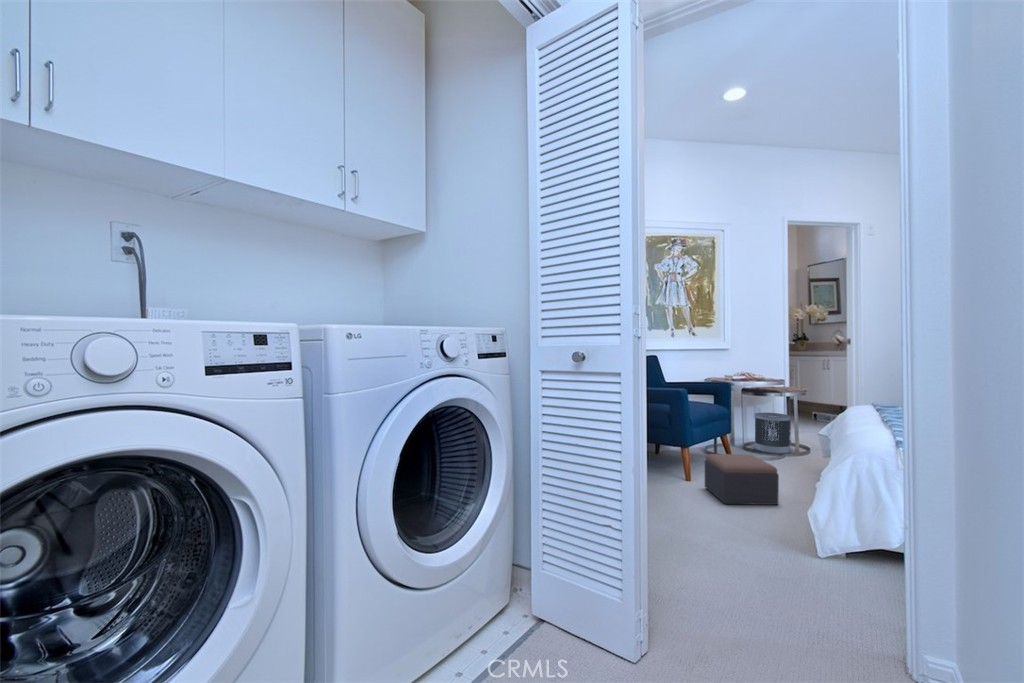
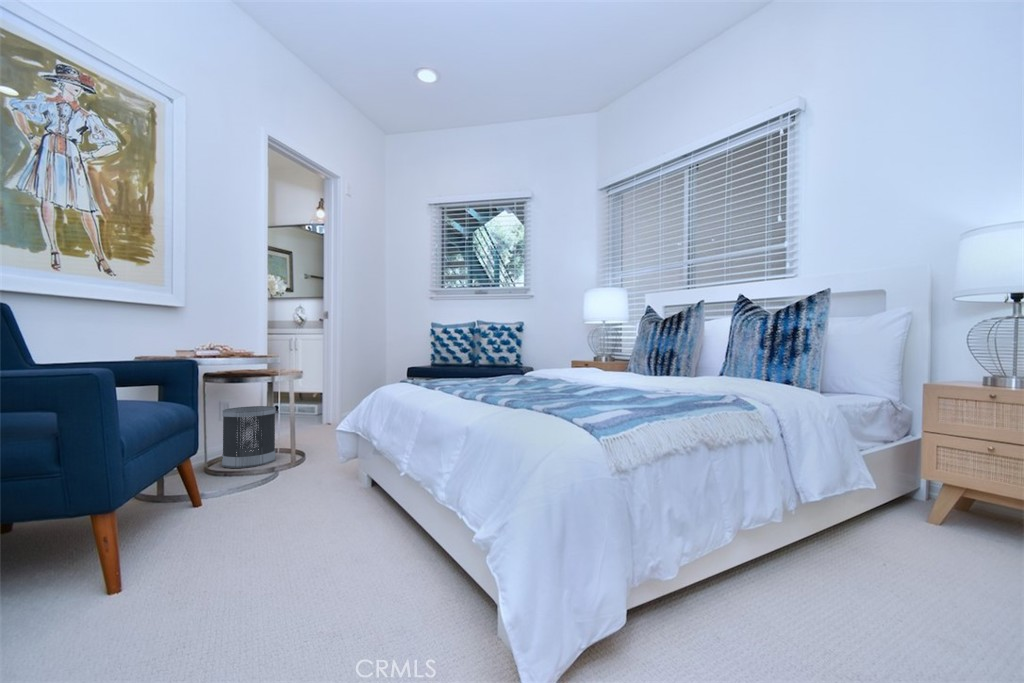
footstool: present [705,454,779,505] -> none [167,473,329,598]

